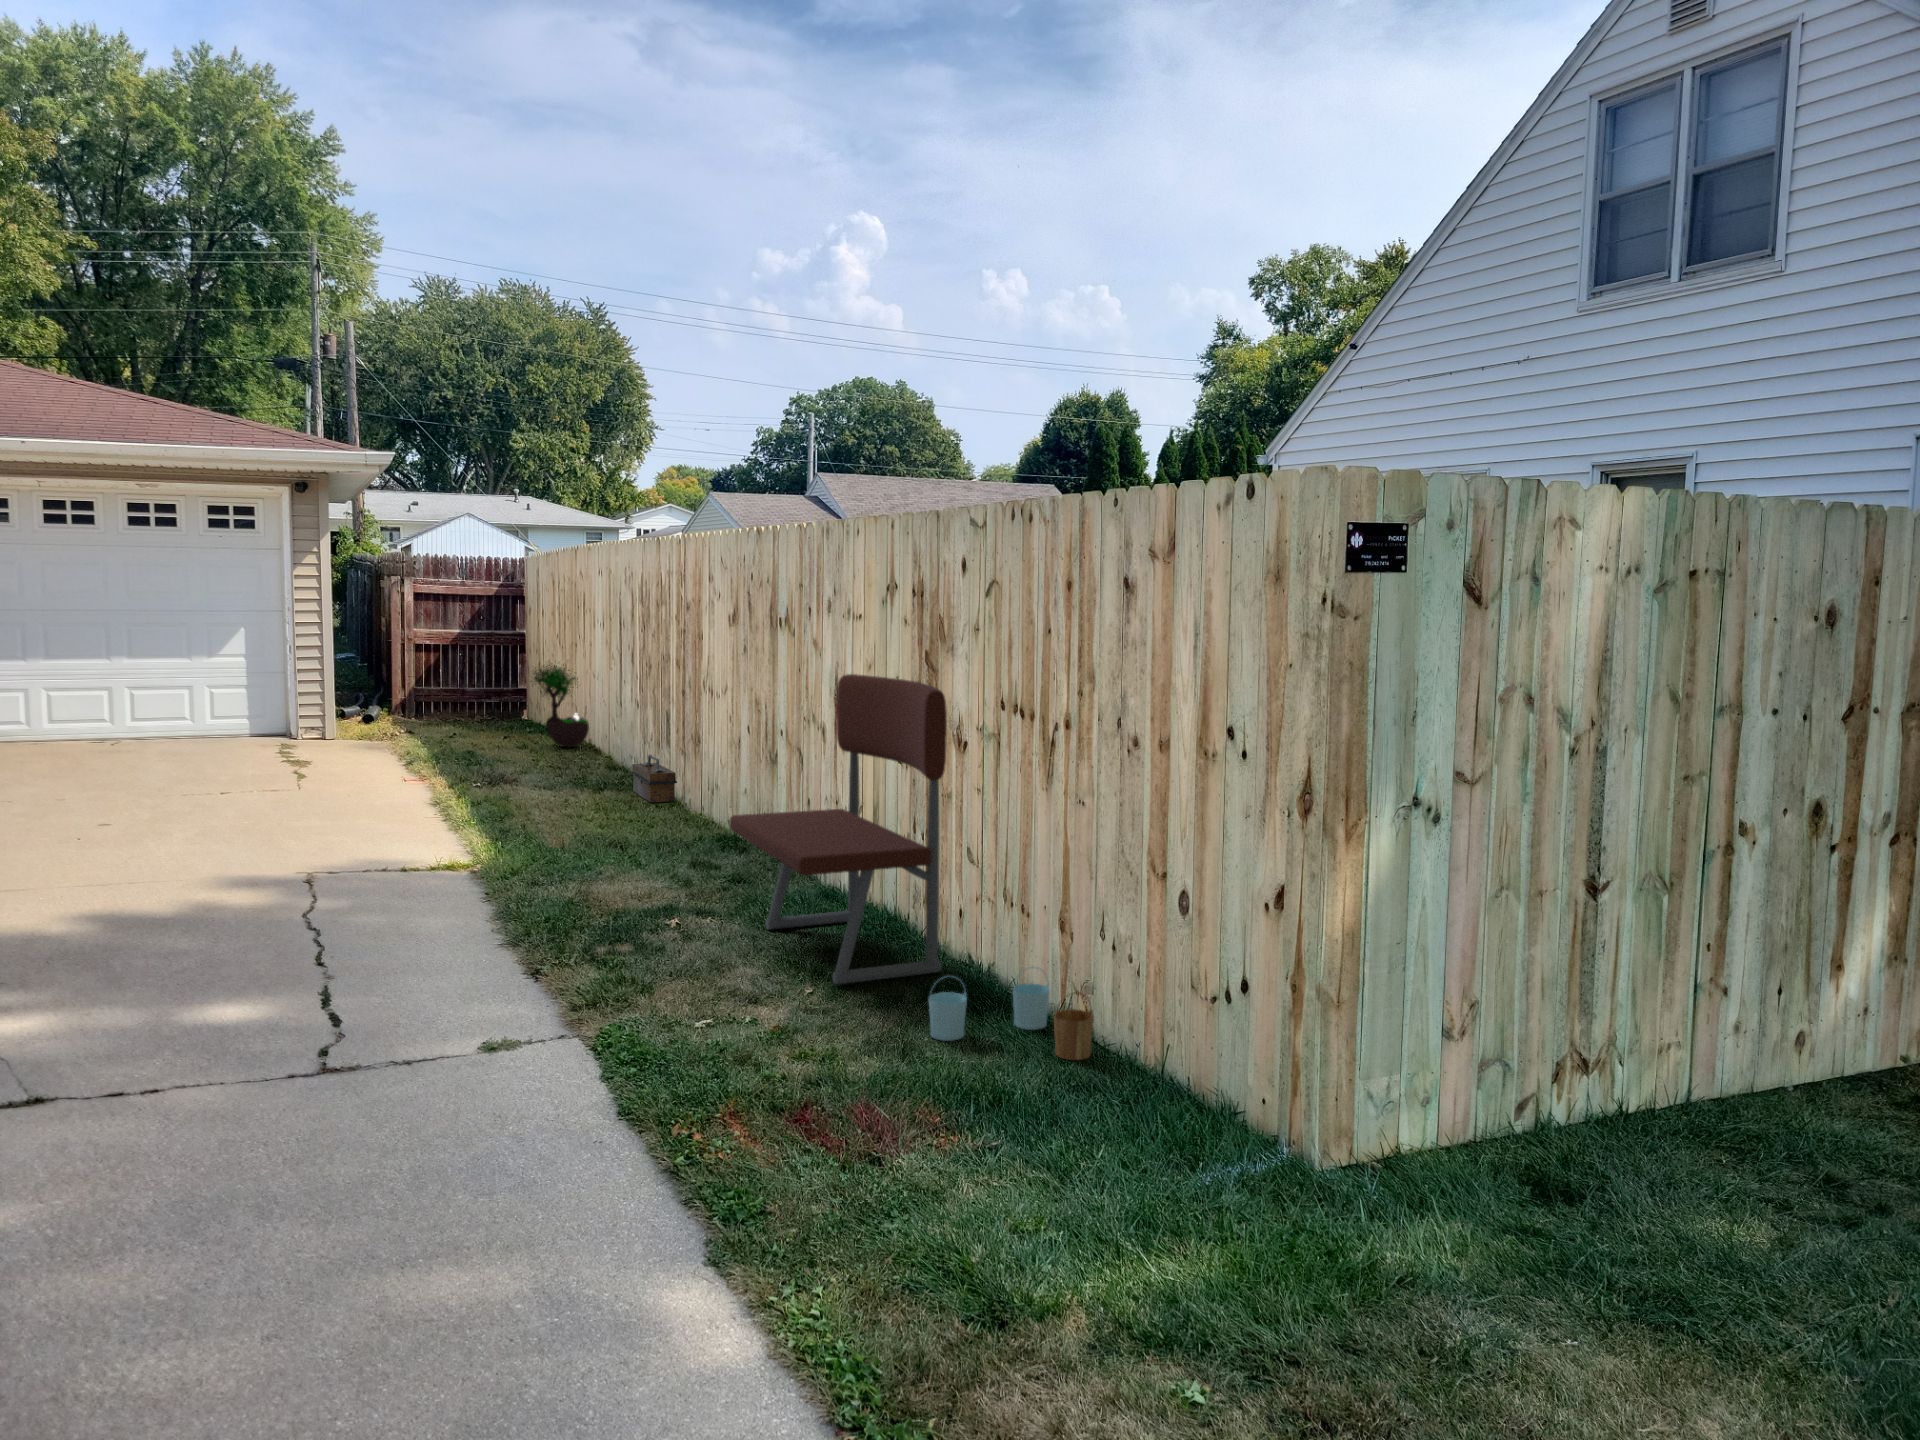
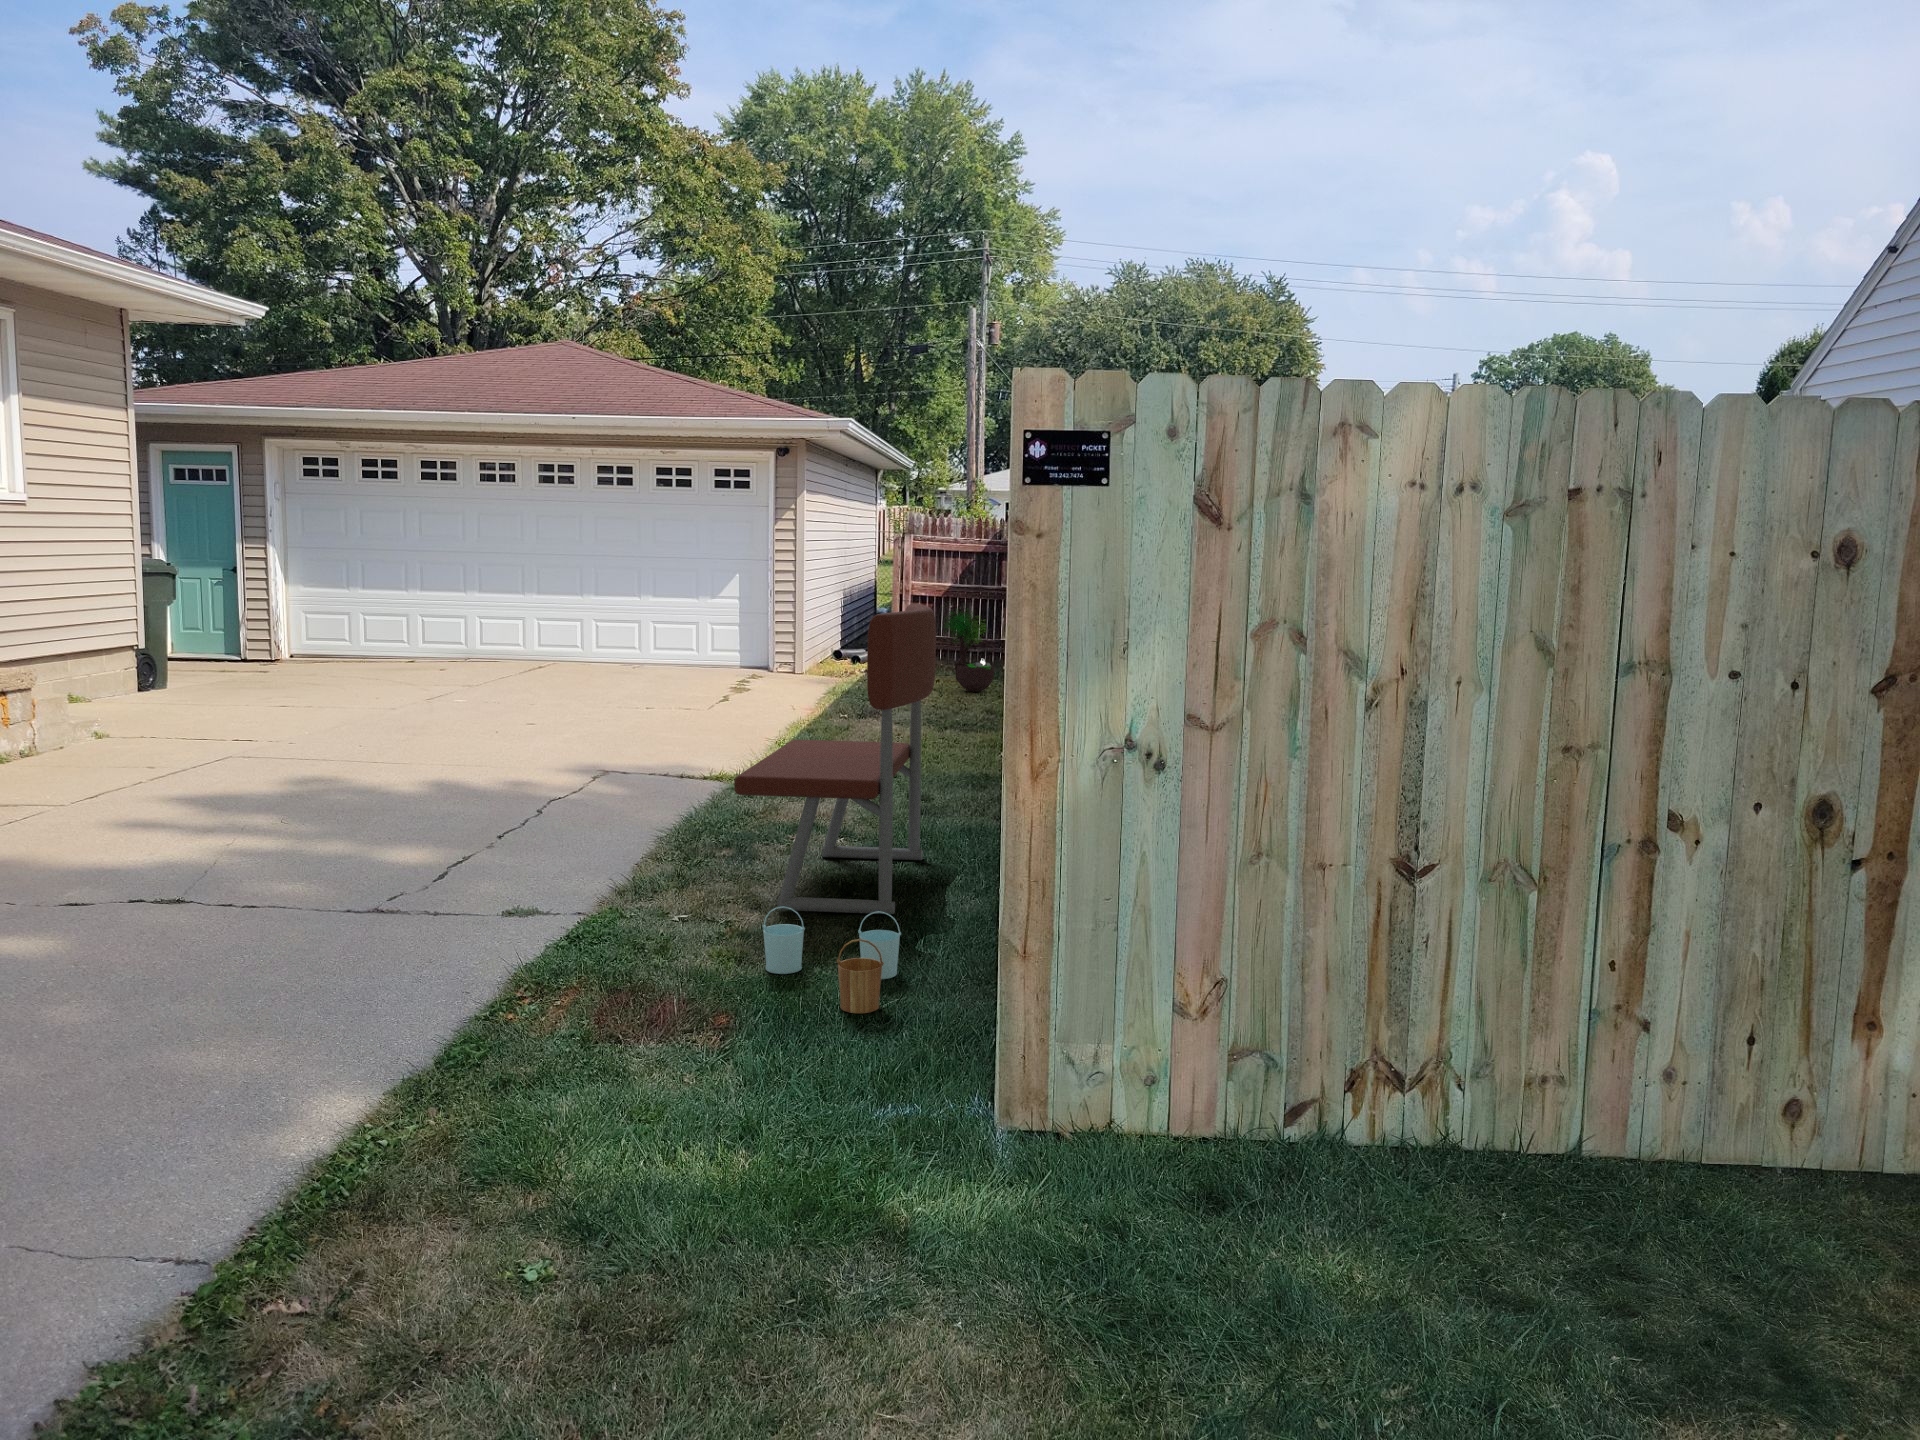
toolbox: present [631,755,677,803] -> none [945,696,979,743]

